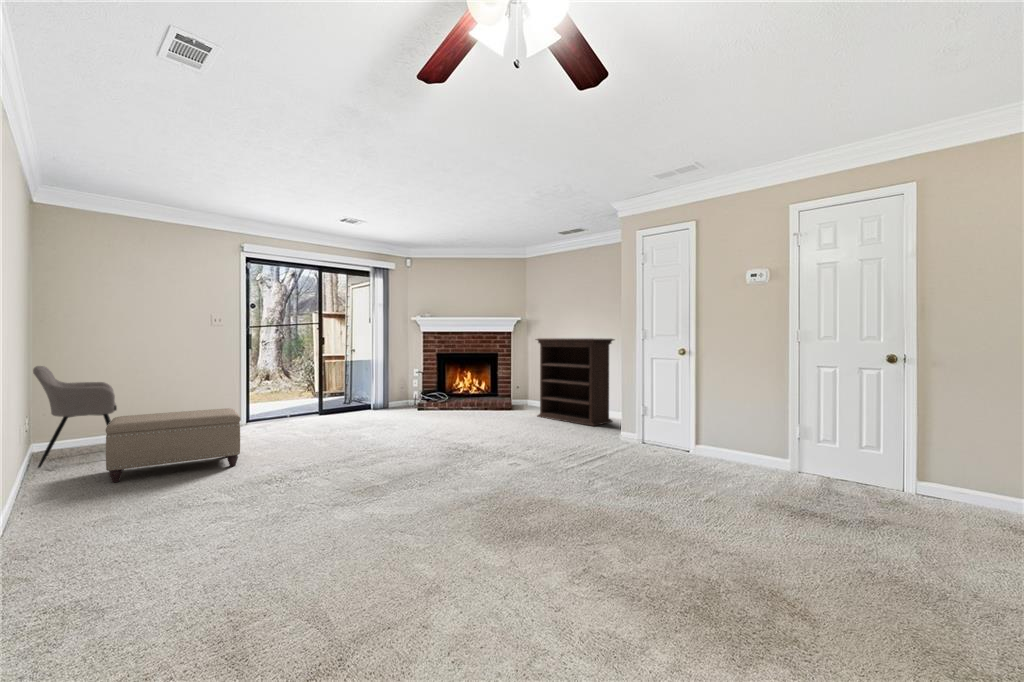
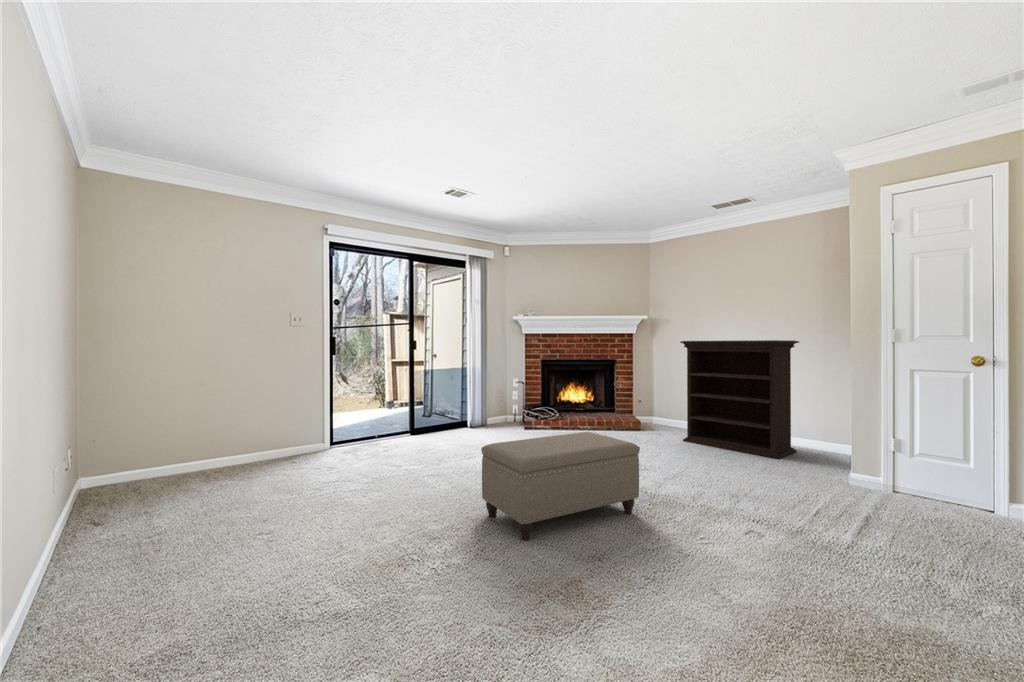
armchair: present [33,366,117,468] -> none [70,378,182,517]
ottoman: present [106,408,240,482] -> present [481,432,640,540]

